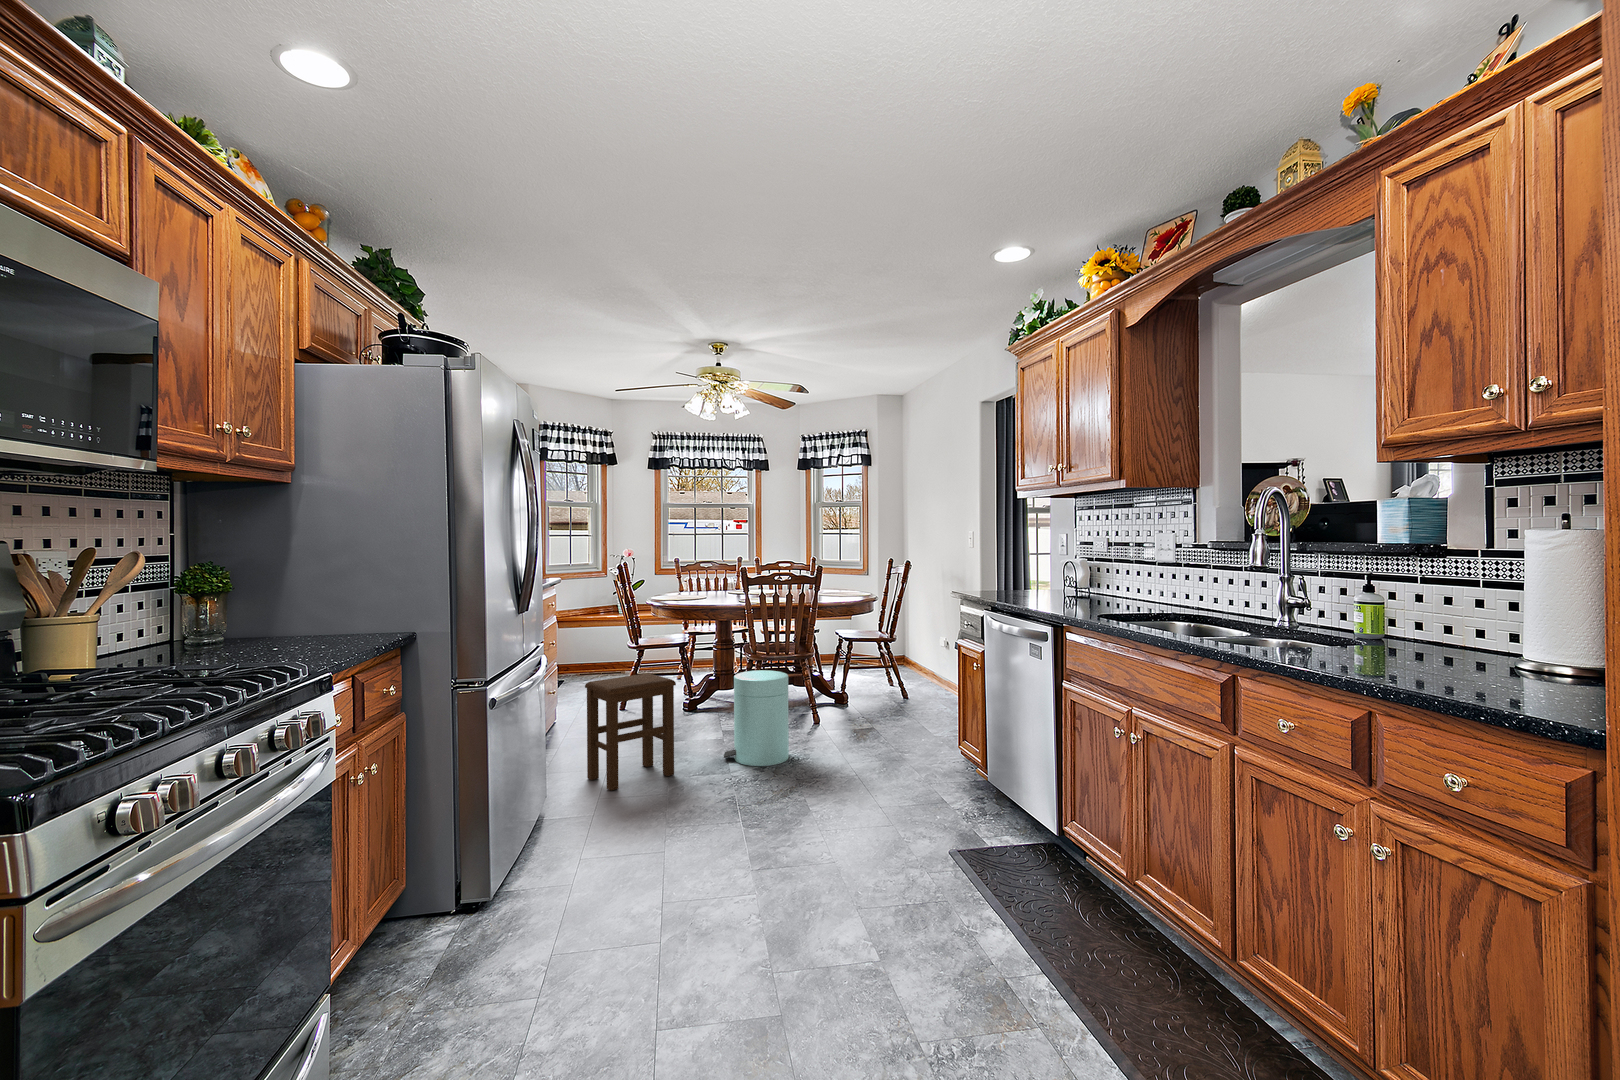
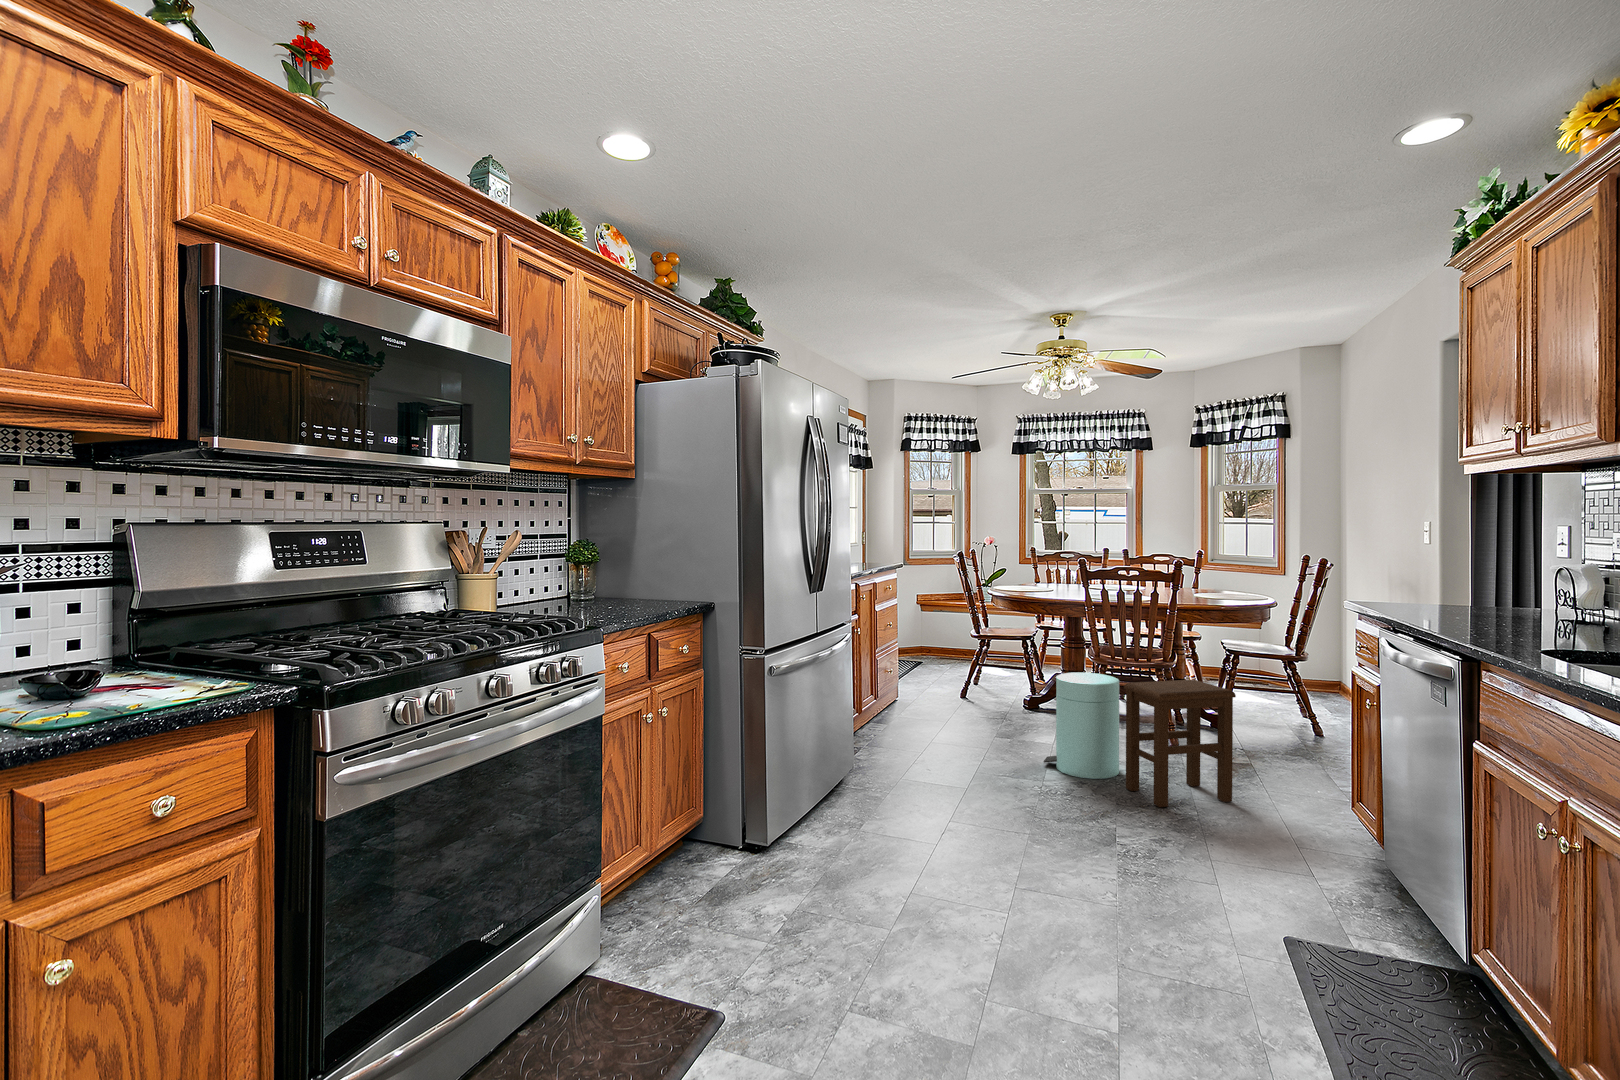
stool: present [585,673,676,791] -> present [1124,680,1236,807]

